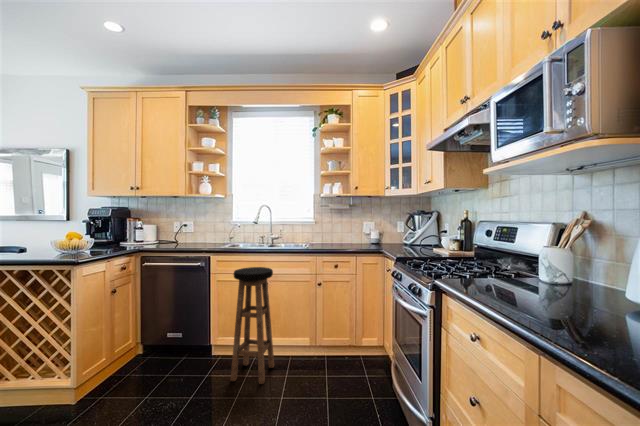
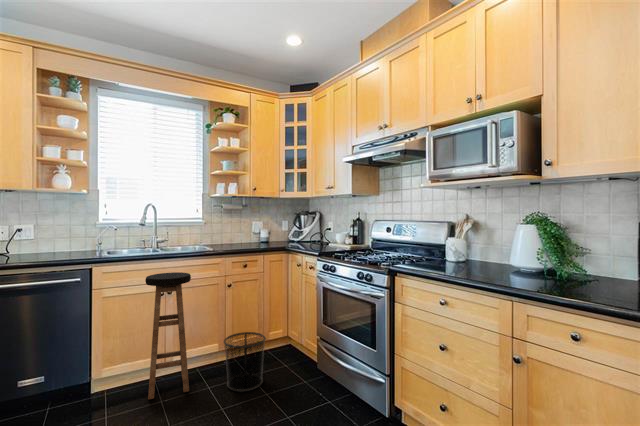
waste bin: none [291,337,335,405] -> present [224,332,266,392]

